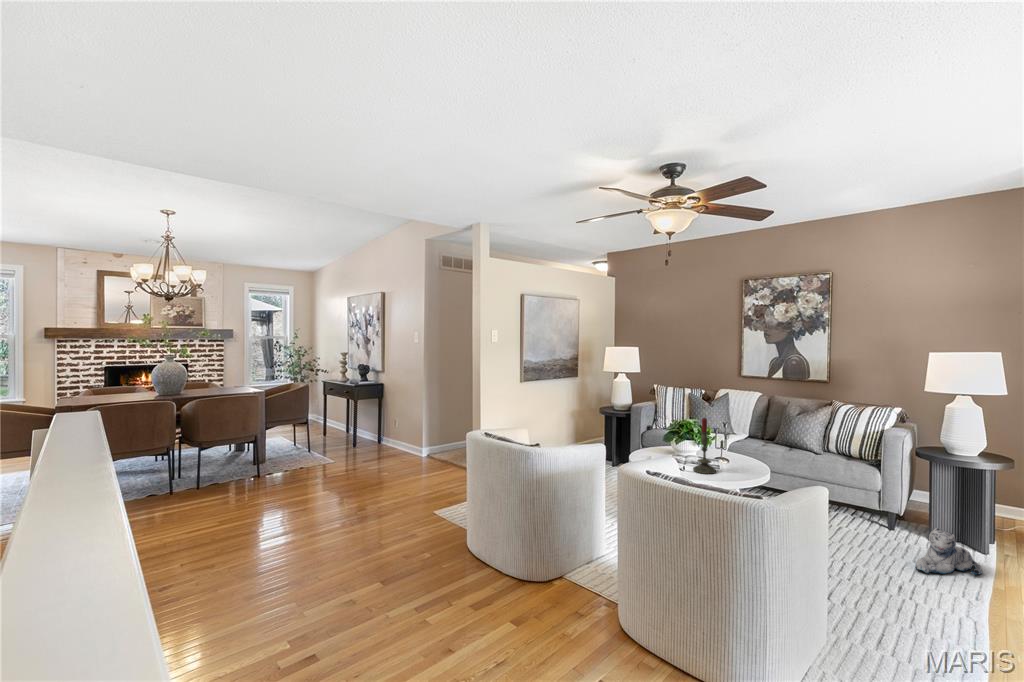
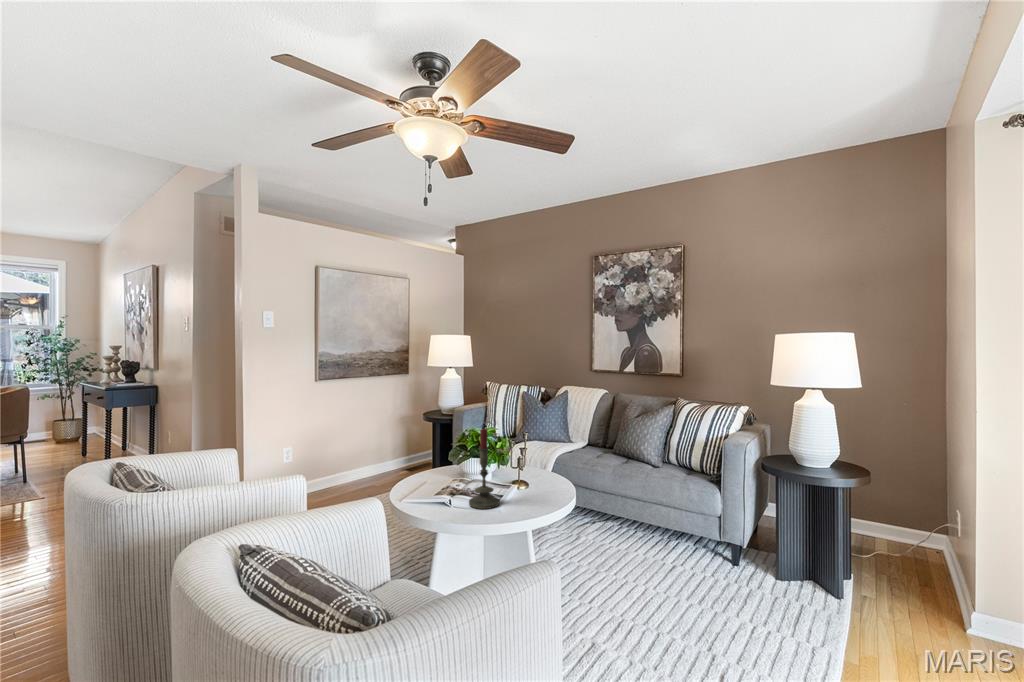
plush toy: present [916,528,982,575] -> none [748,573,831,641]

